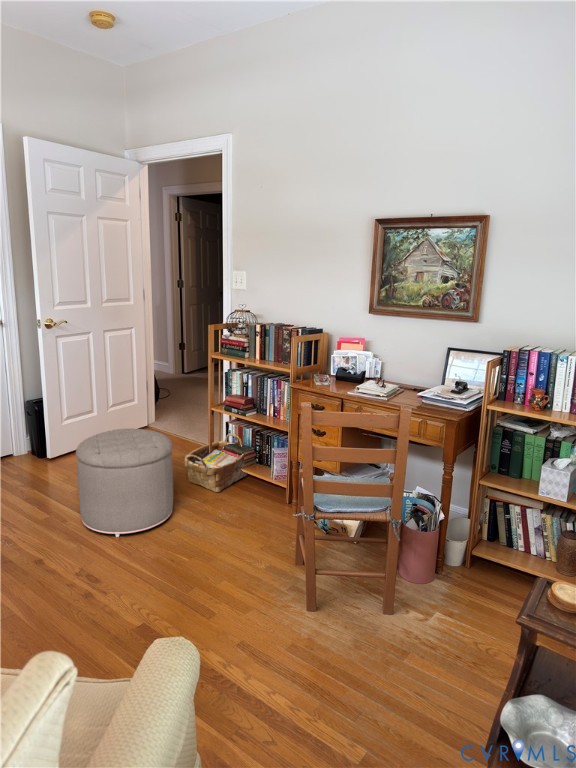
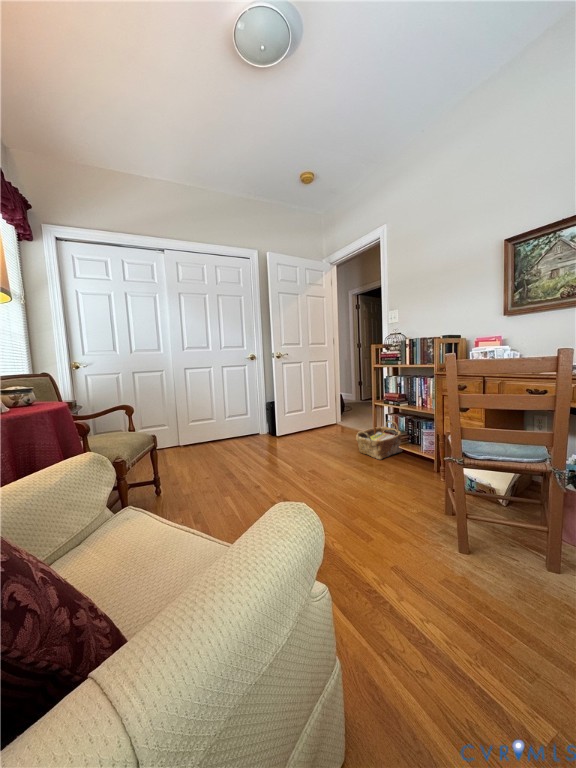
ottoman: present [76,429,173,537] -> none [284,410,347,478]

